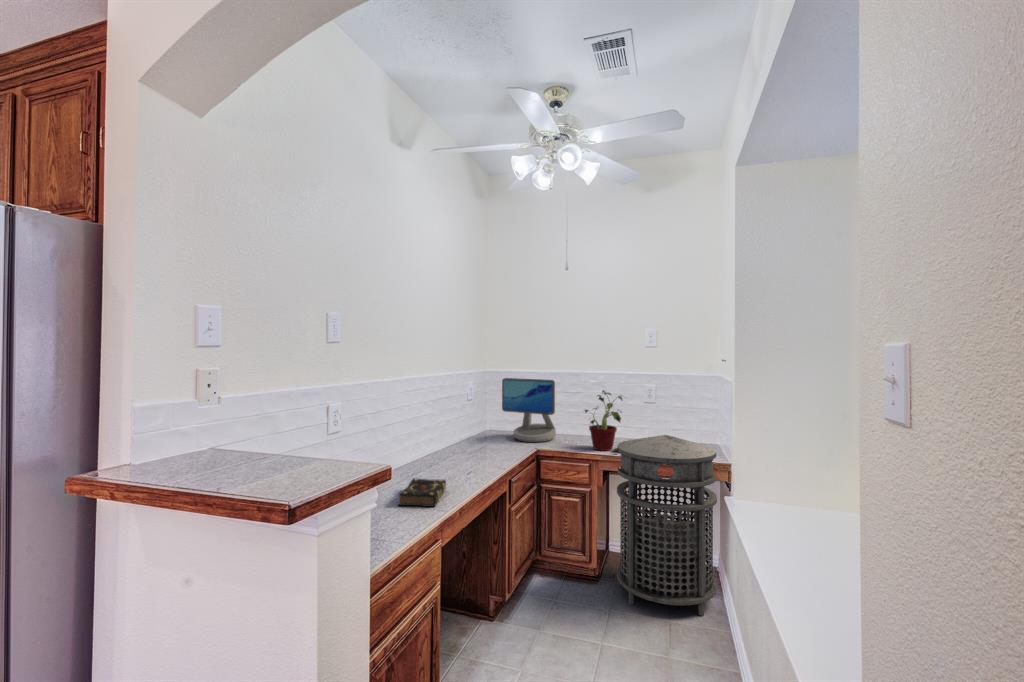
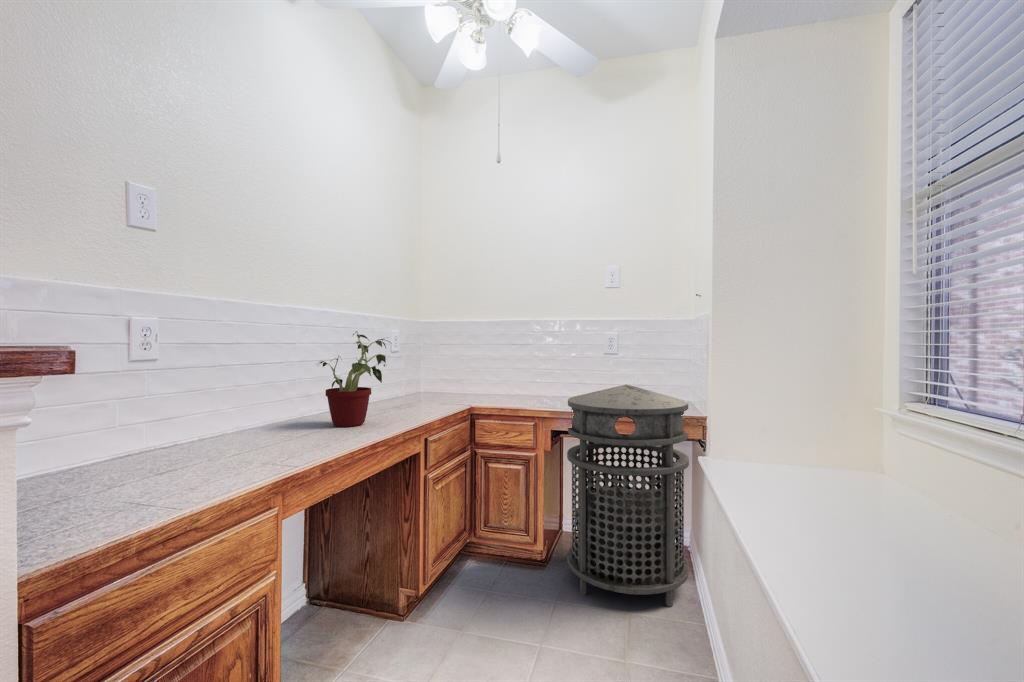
computer monitor: present [502,378,556,442] -> none [433,324,498,400]
potted plant: present [585,390,622,451] -> present [320,331,391,427]
book: present [399,479,446,507] -> none [223,429,315,463]

